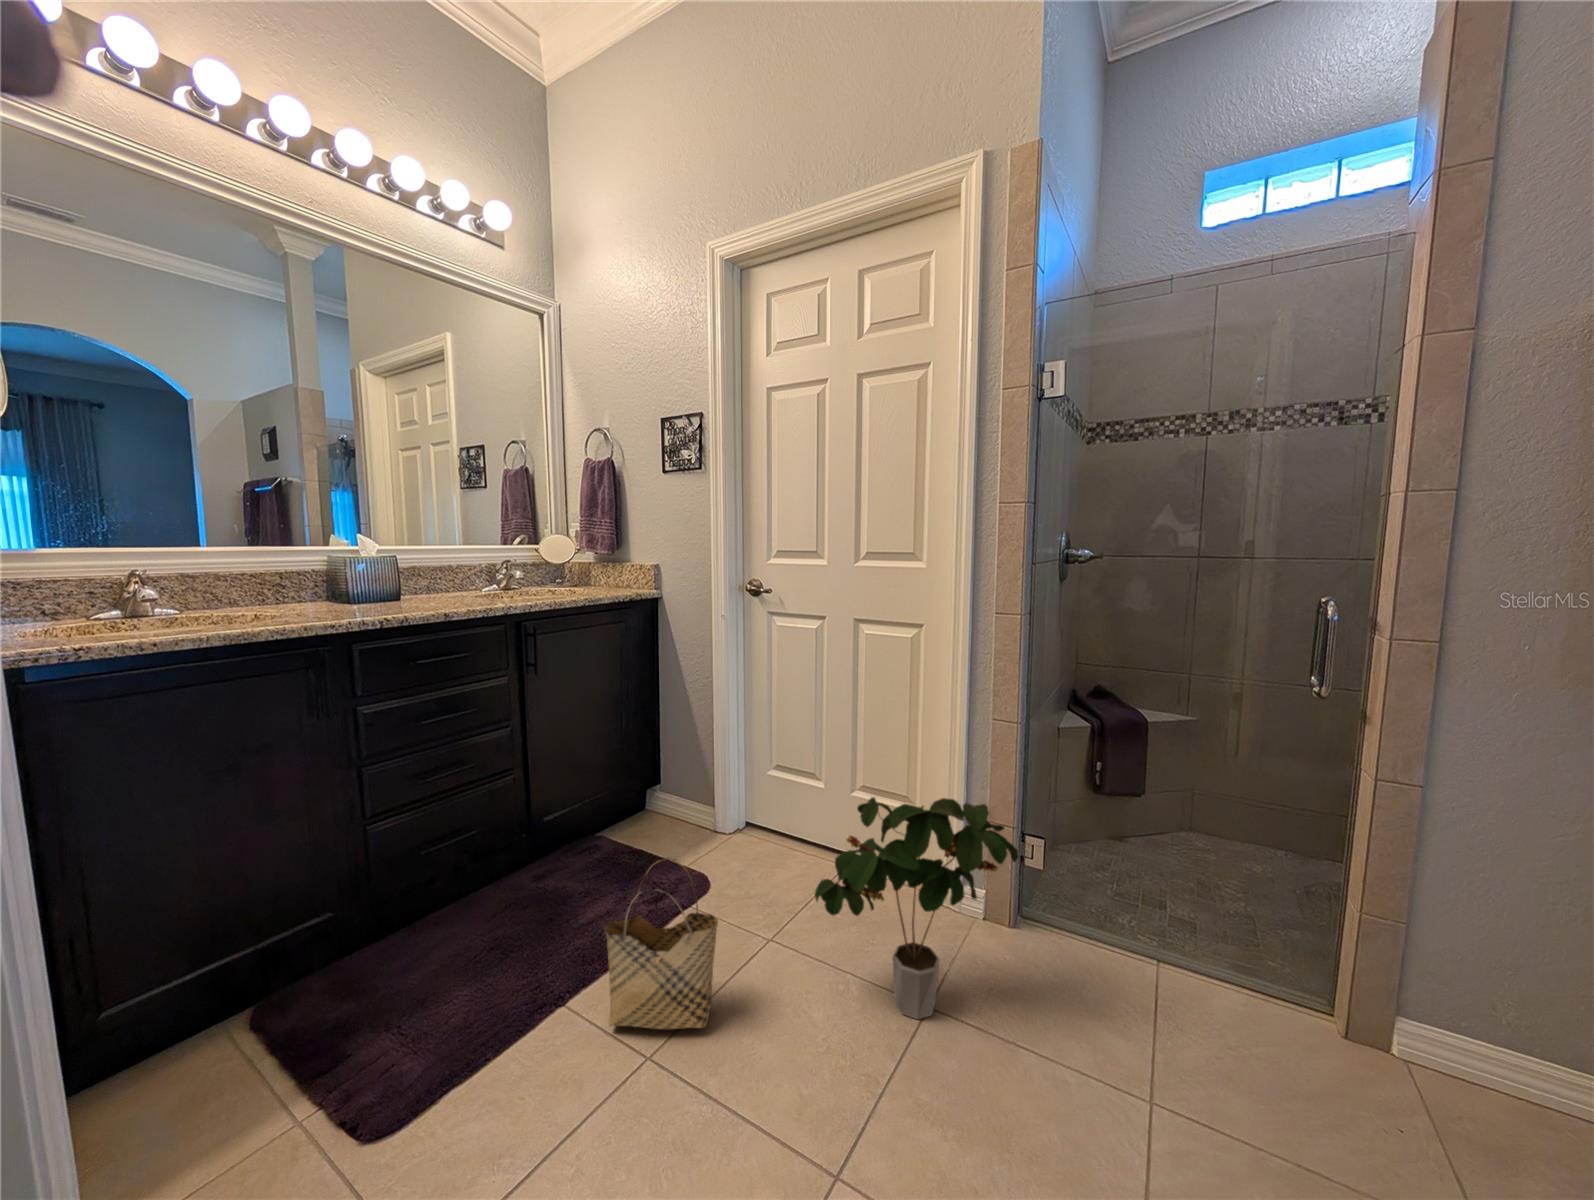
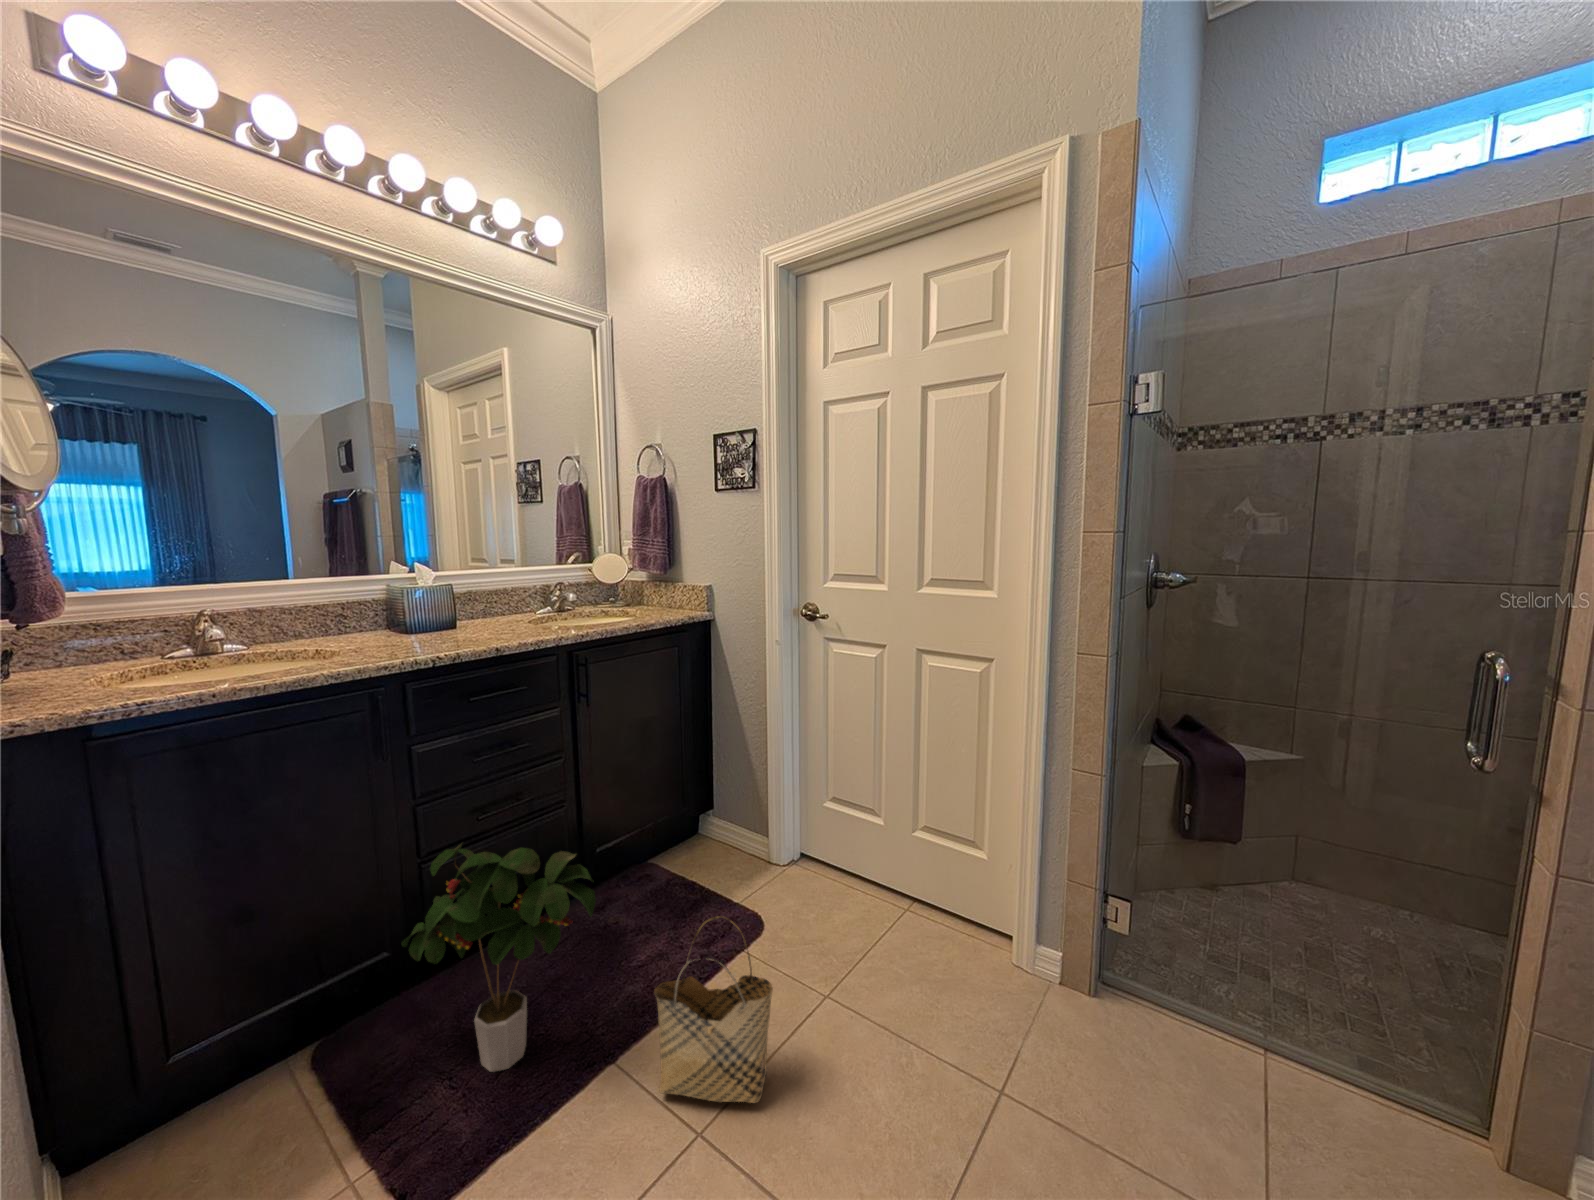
potted plant: present [815,797,1018,1019] -> present [402,844,596,1072]

